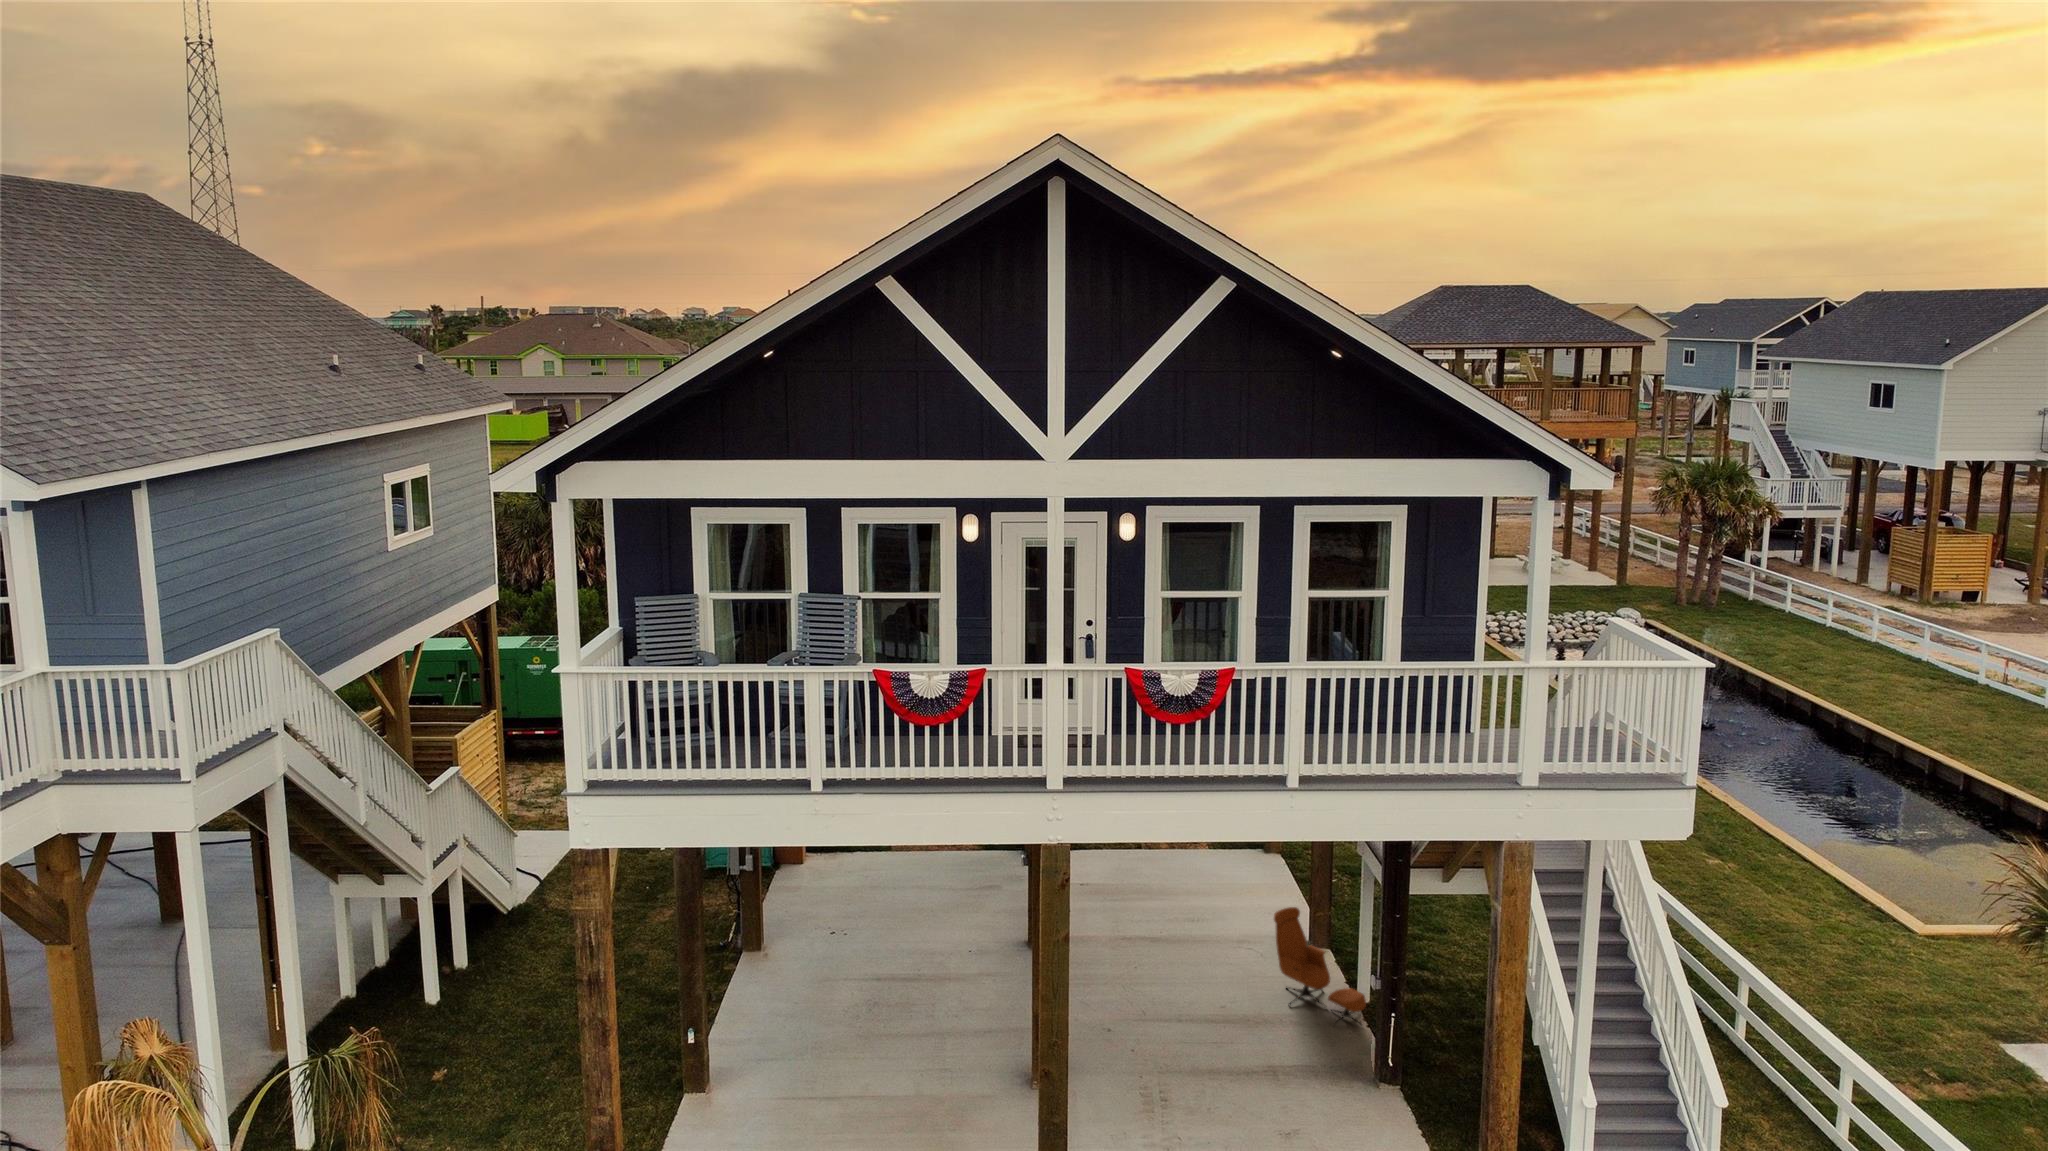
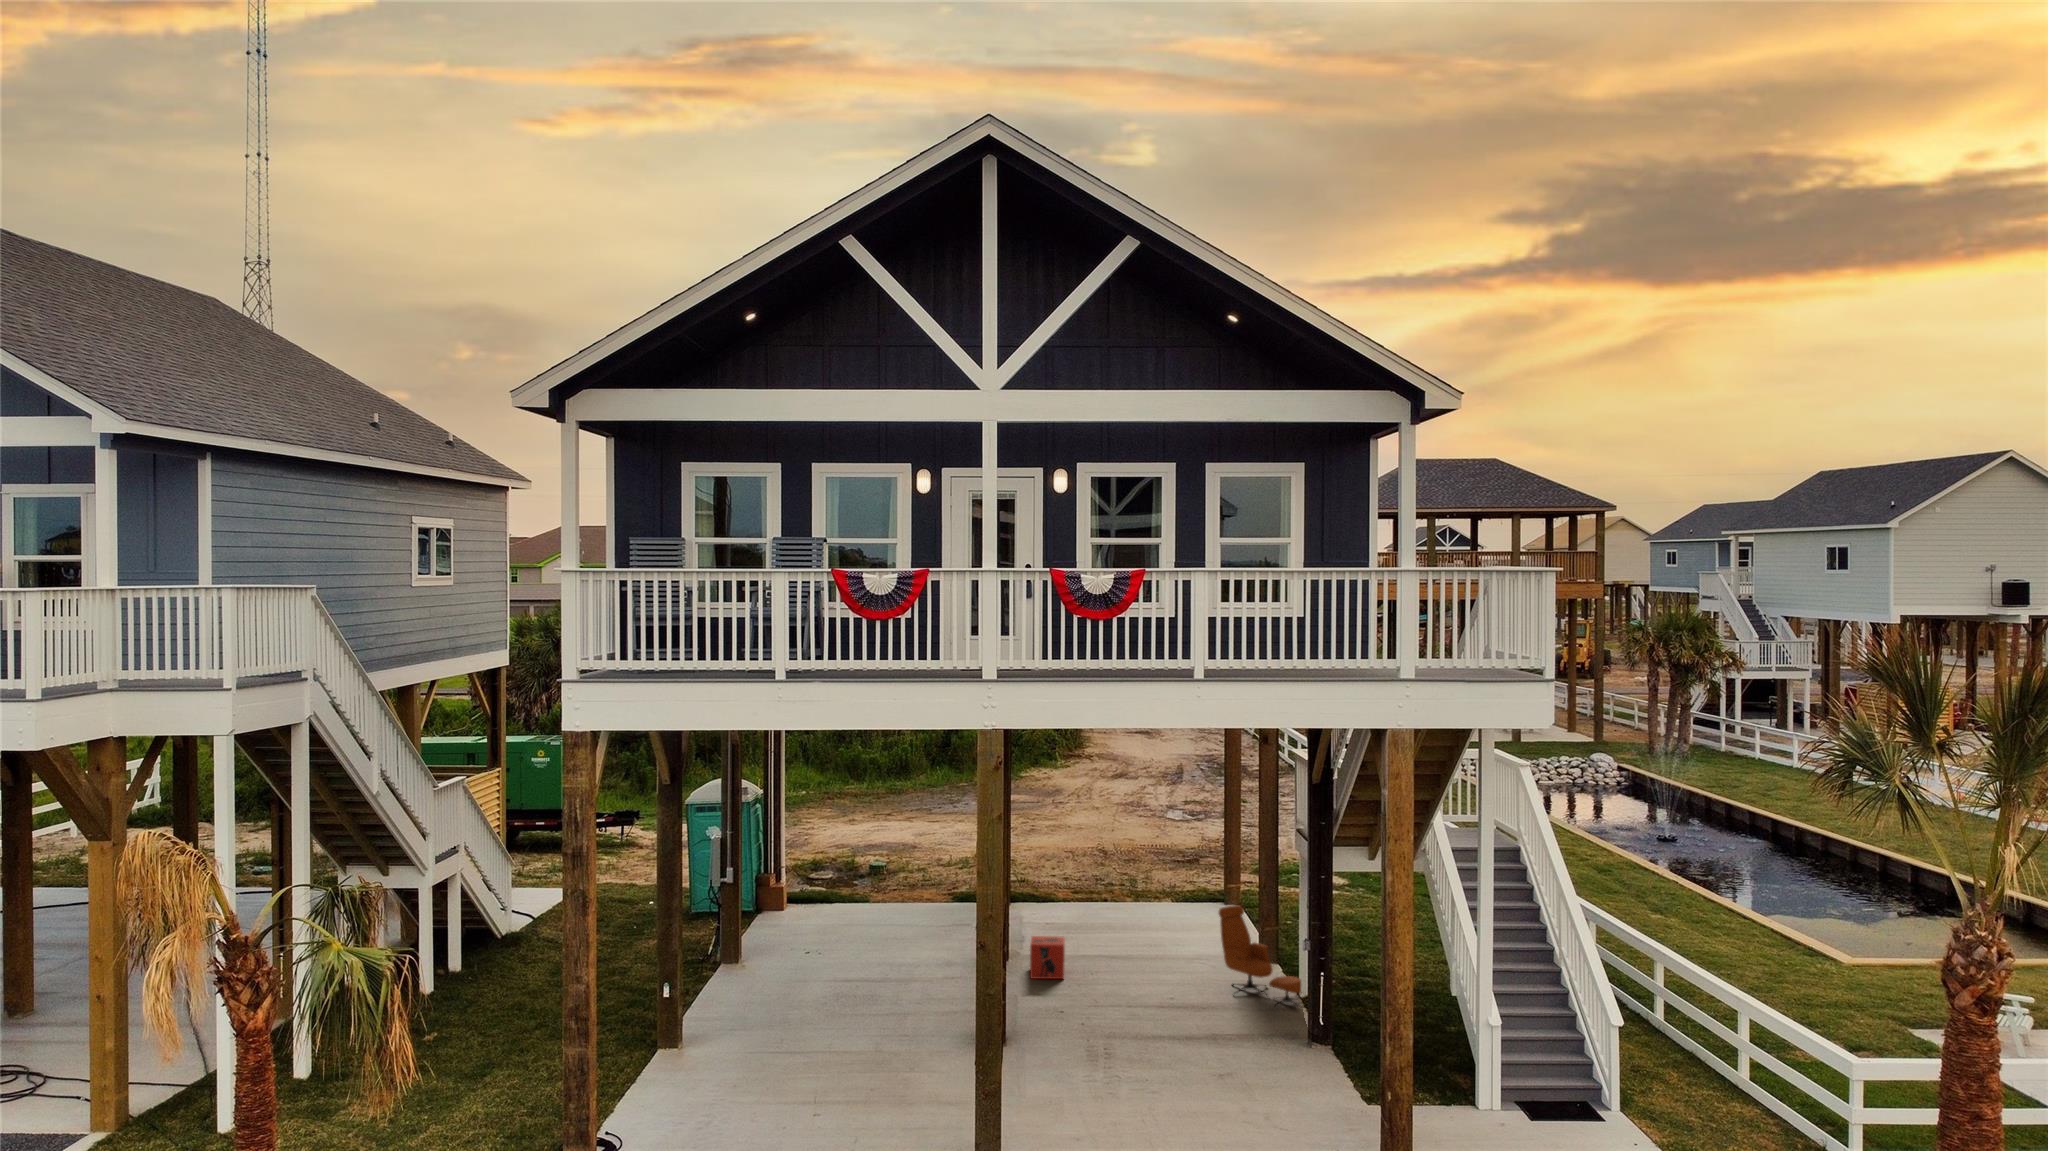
storage box: none [1075,933,1111,982] -> present [1030,936,1065,979]

